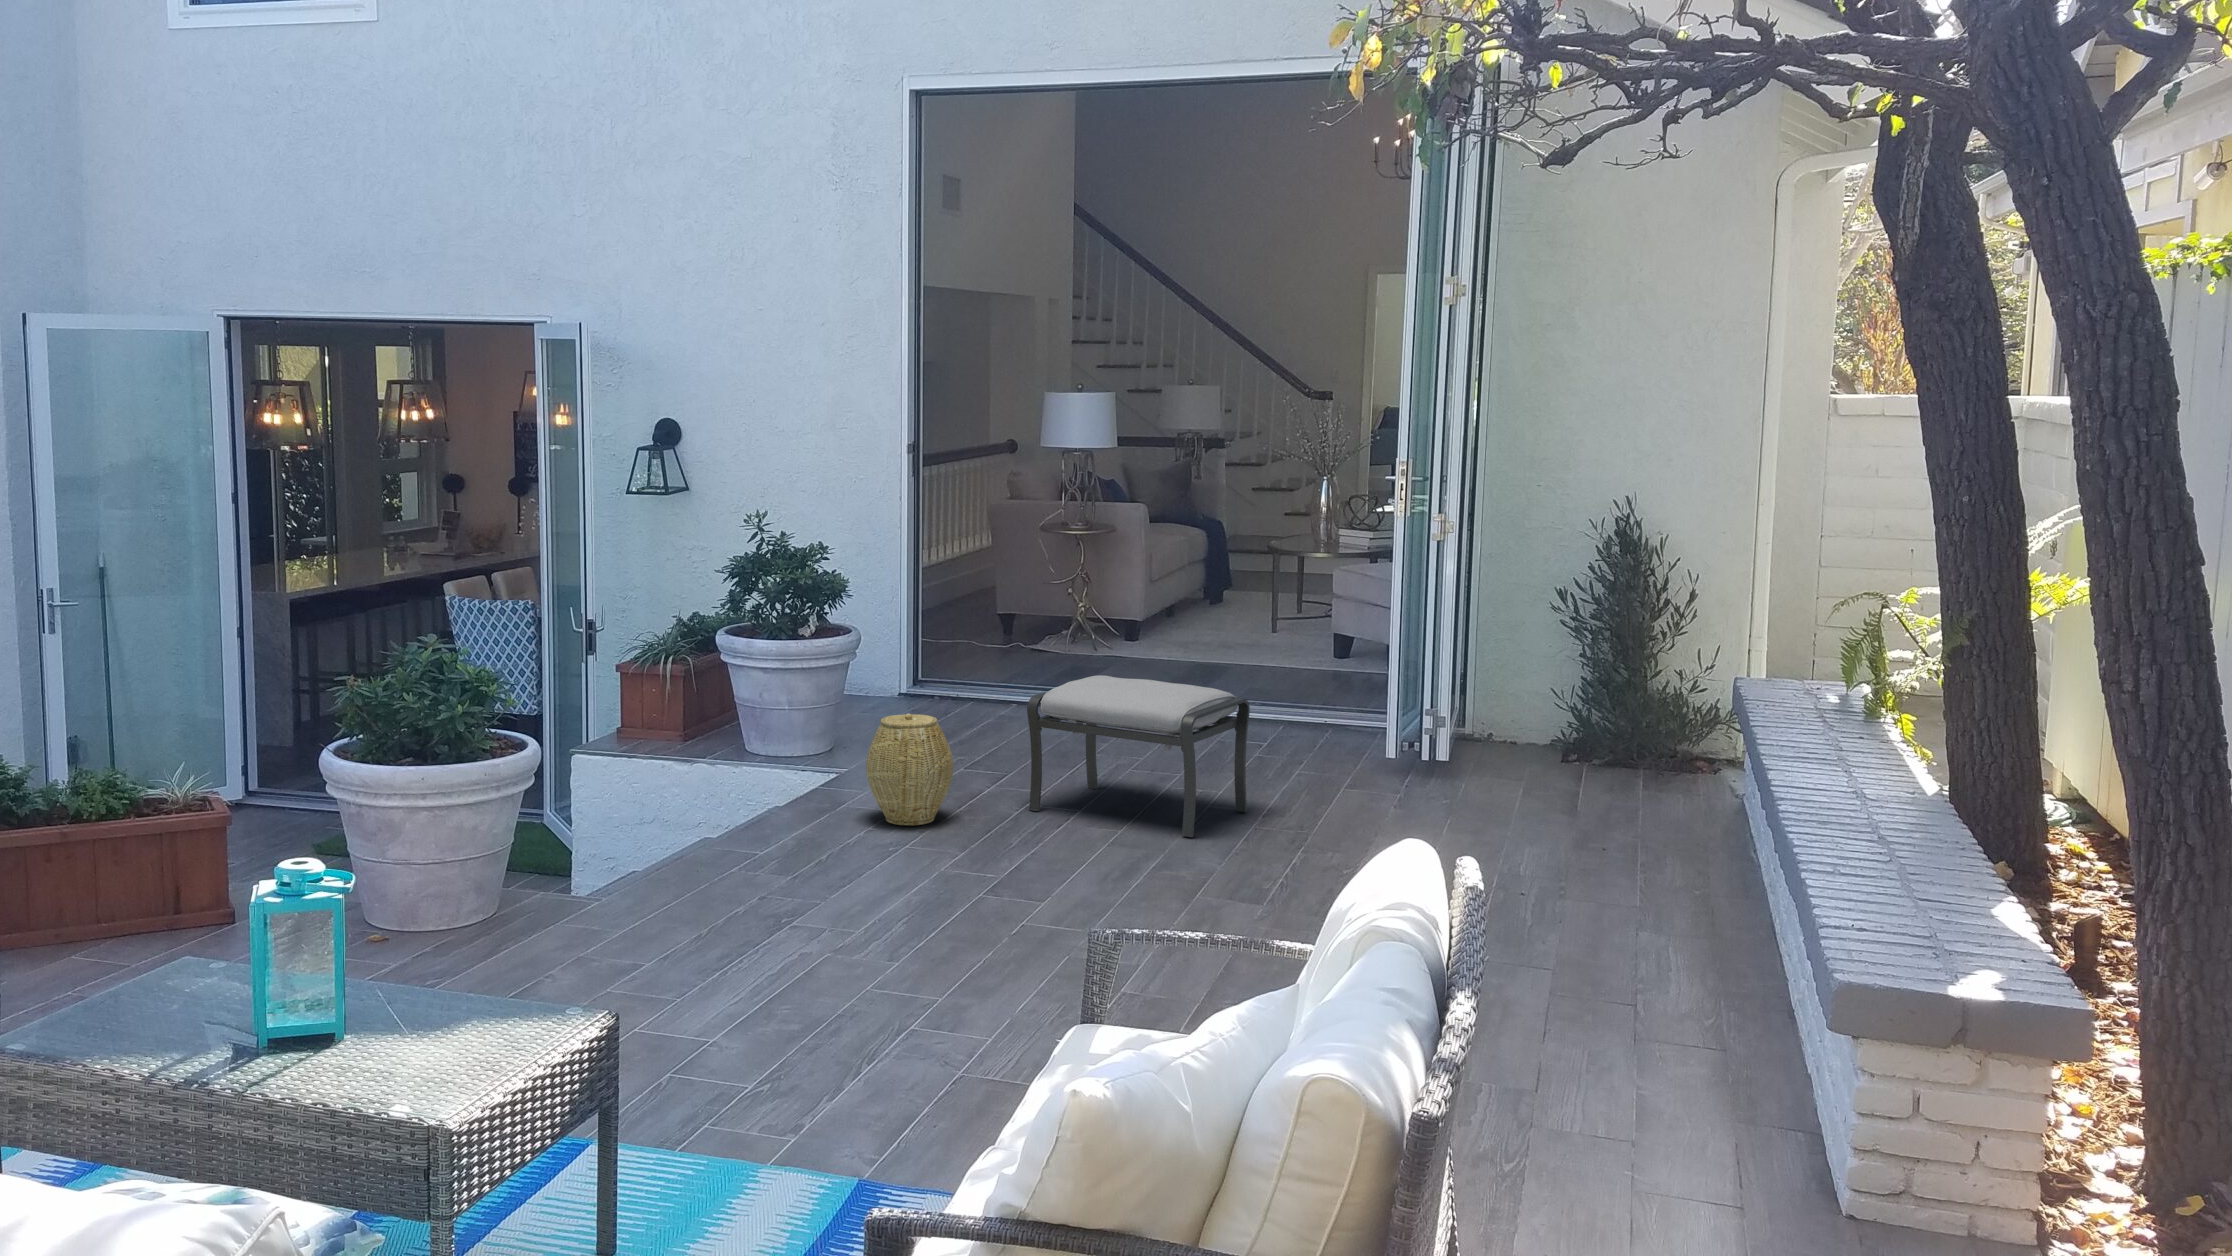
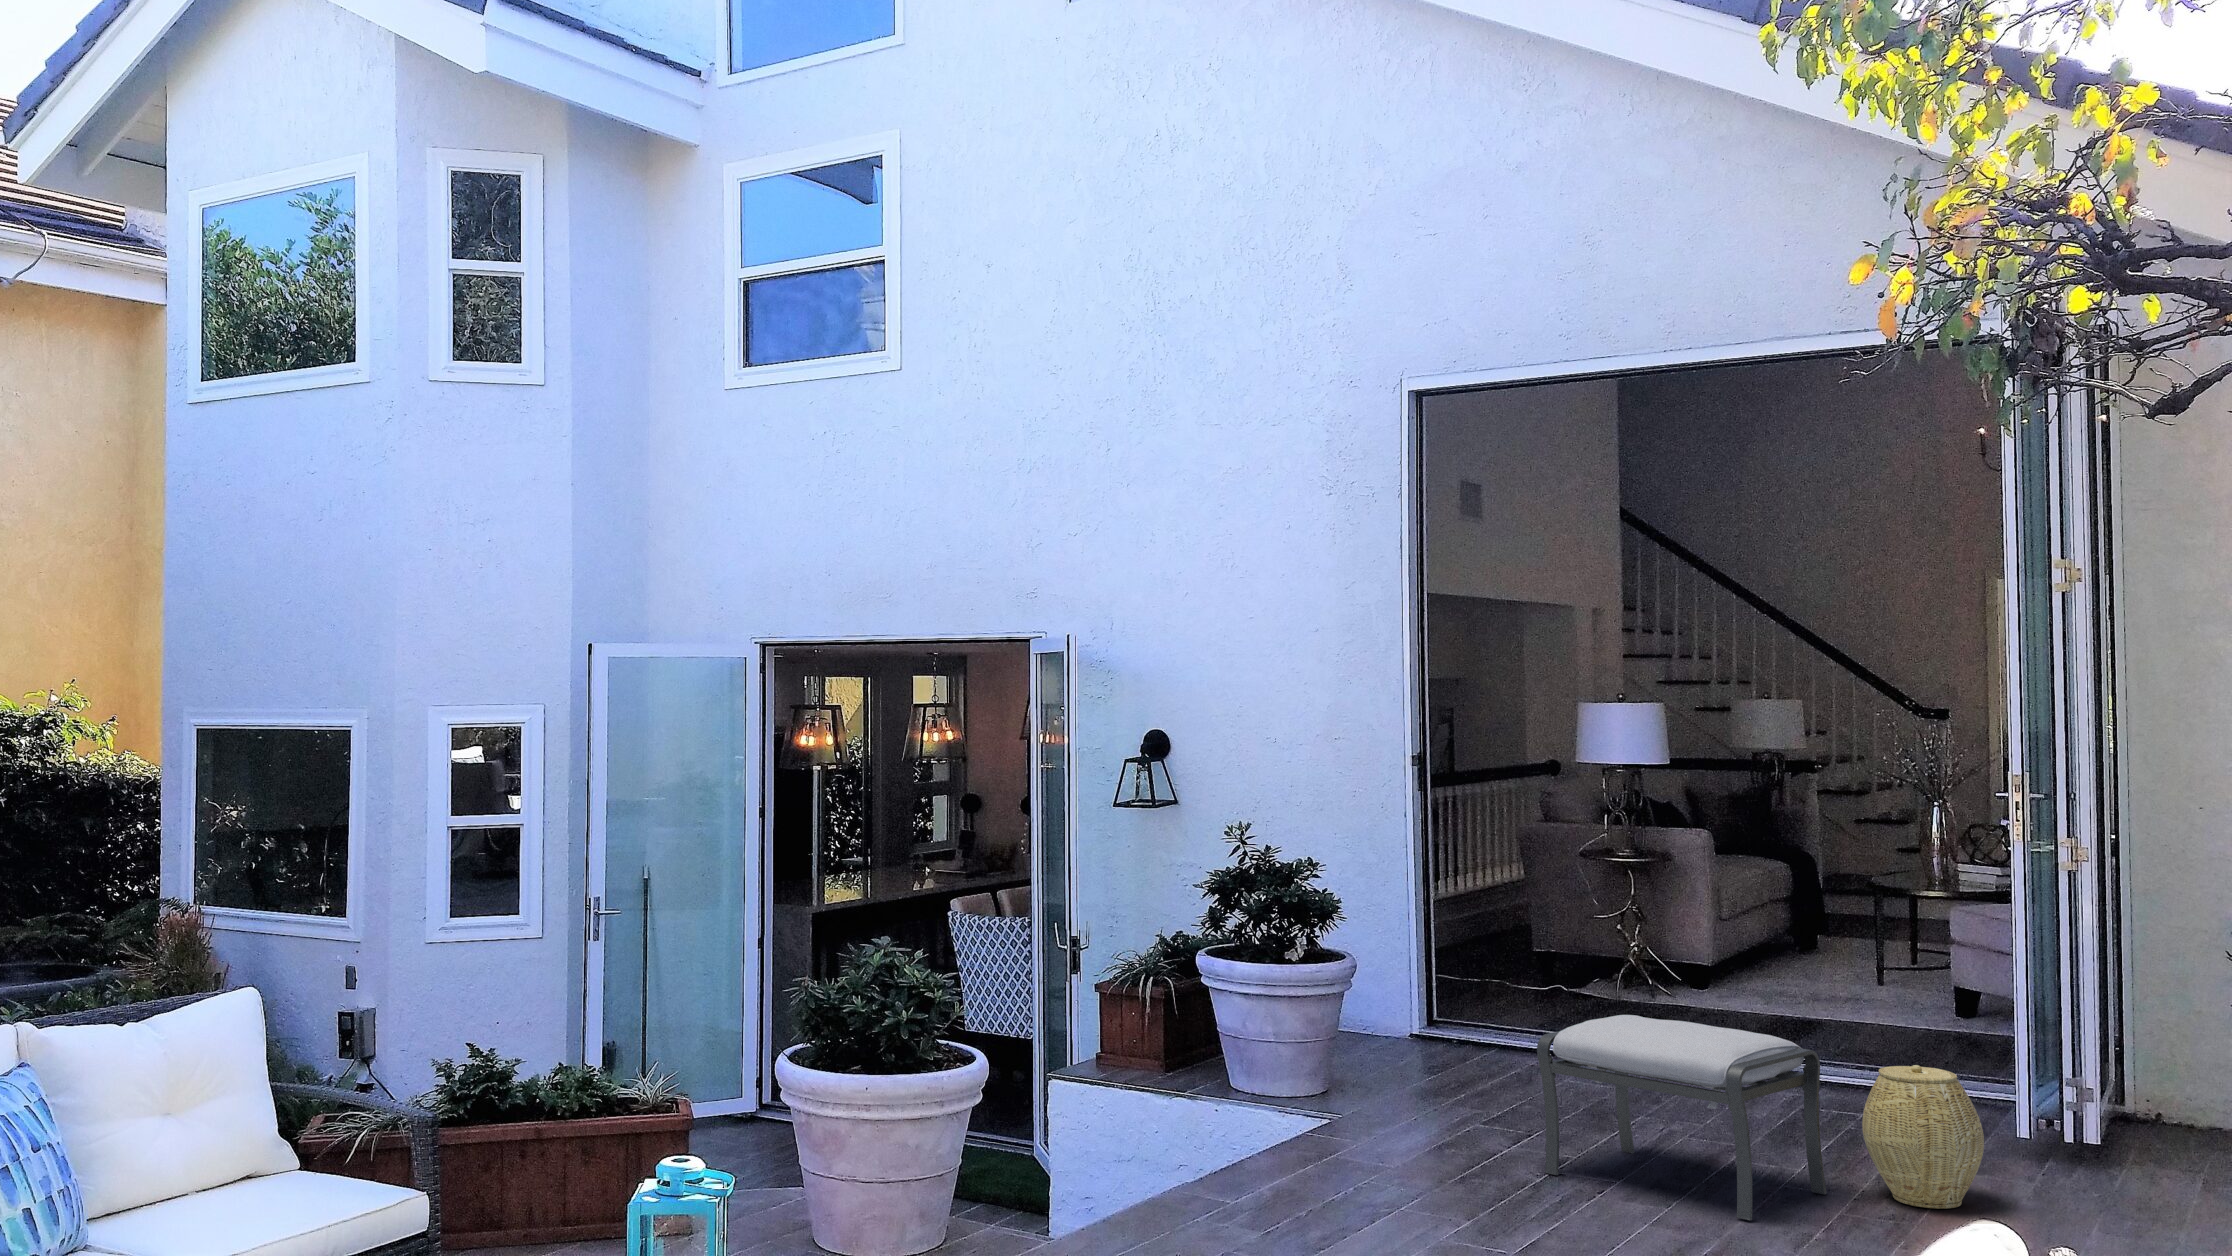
woven basket: present [866,714,953,826] -> present [1862,1065,1984,1209]

